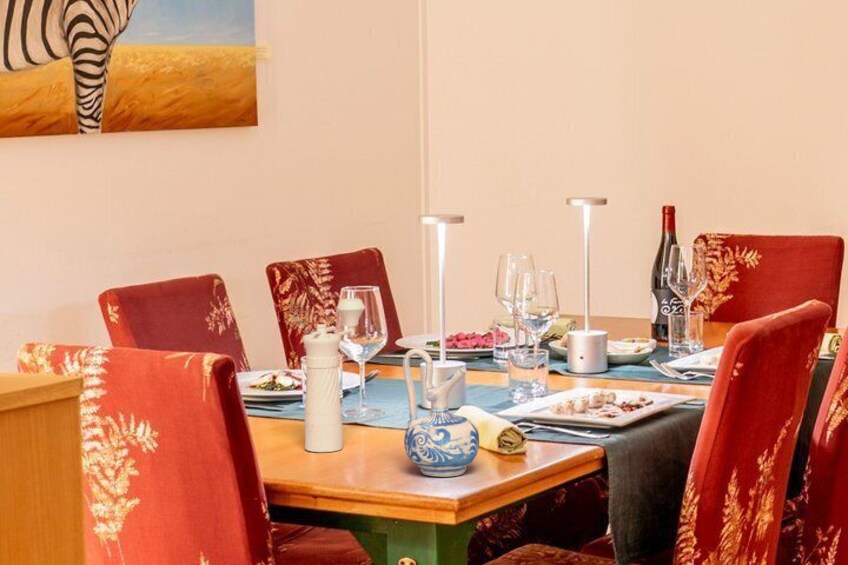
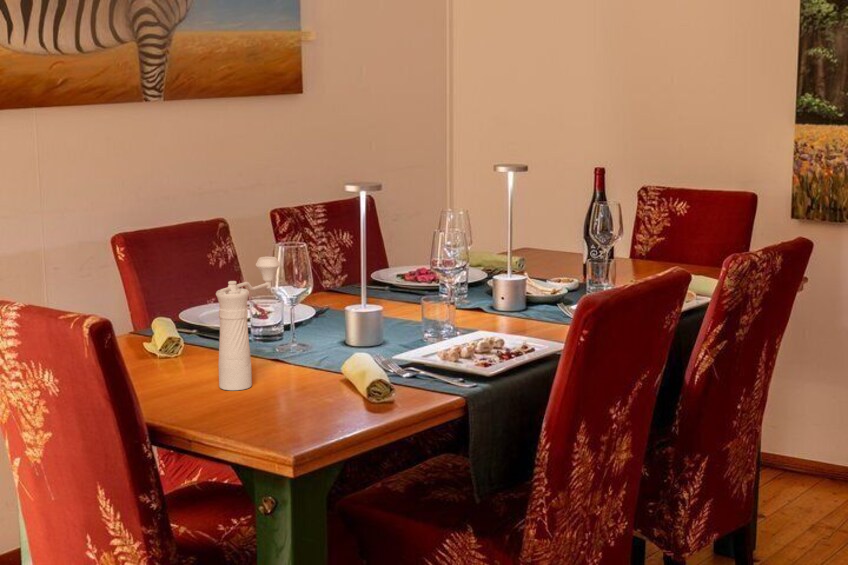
ceramic pitcher: present [403,348,479,477] -> none [279,311,346,424]

